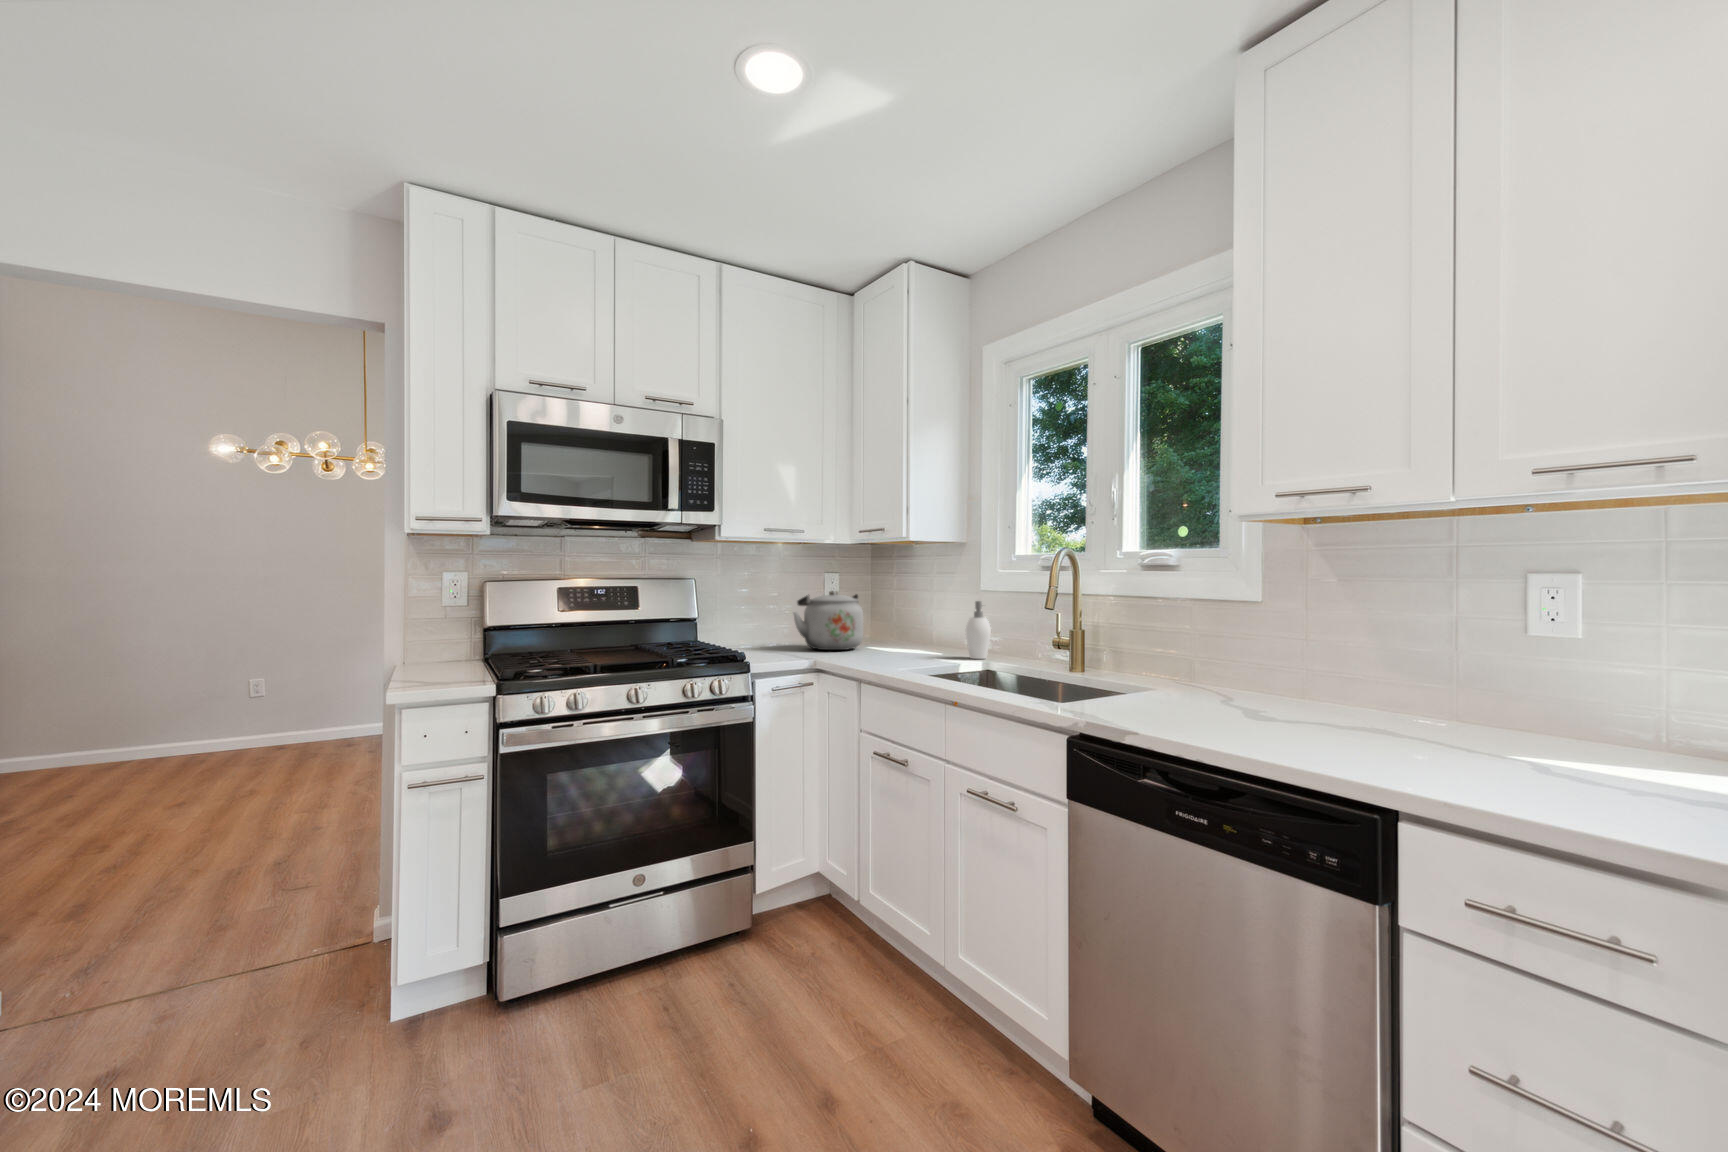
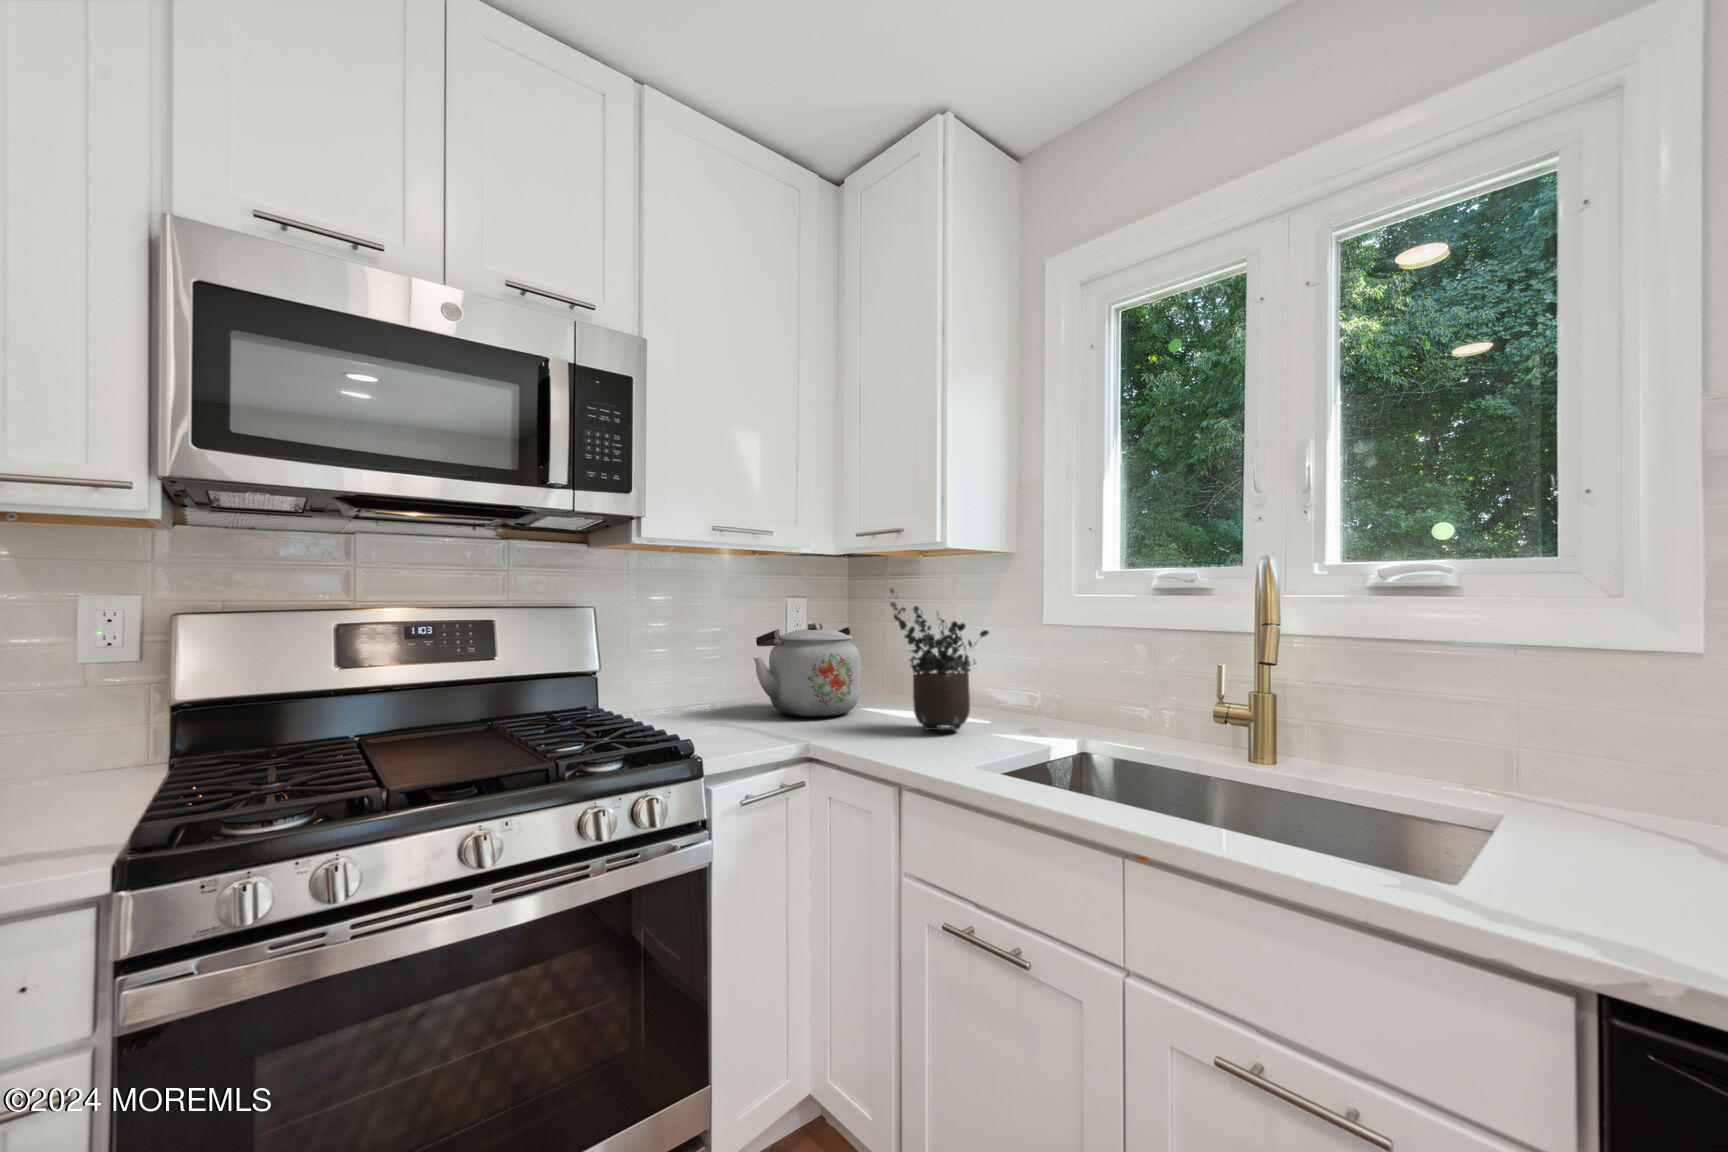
potted plant: none [871,567,934,656] -> present [889,588,989,730]
soap dispenser: present [966,601,991,659] -> none [1035,640,1076,732]

